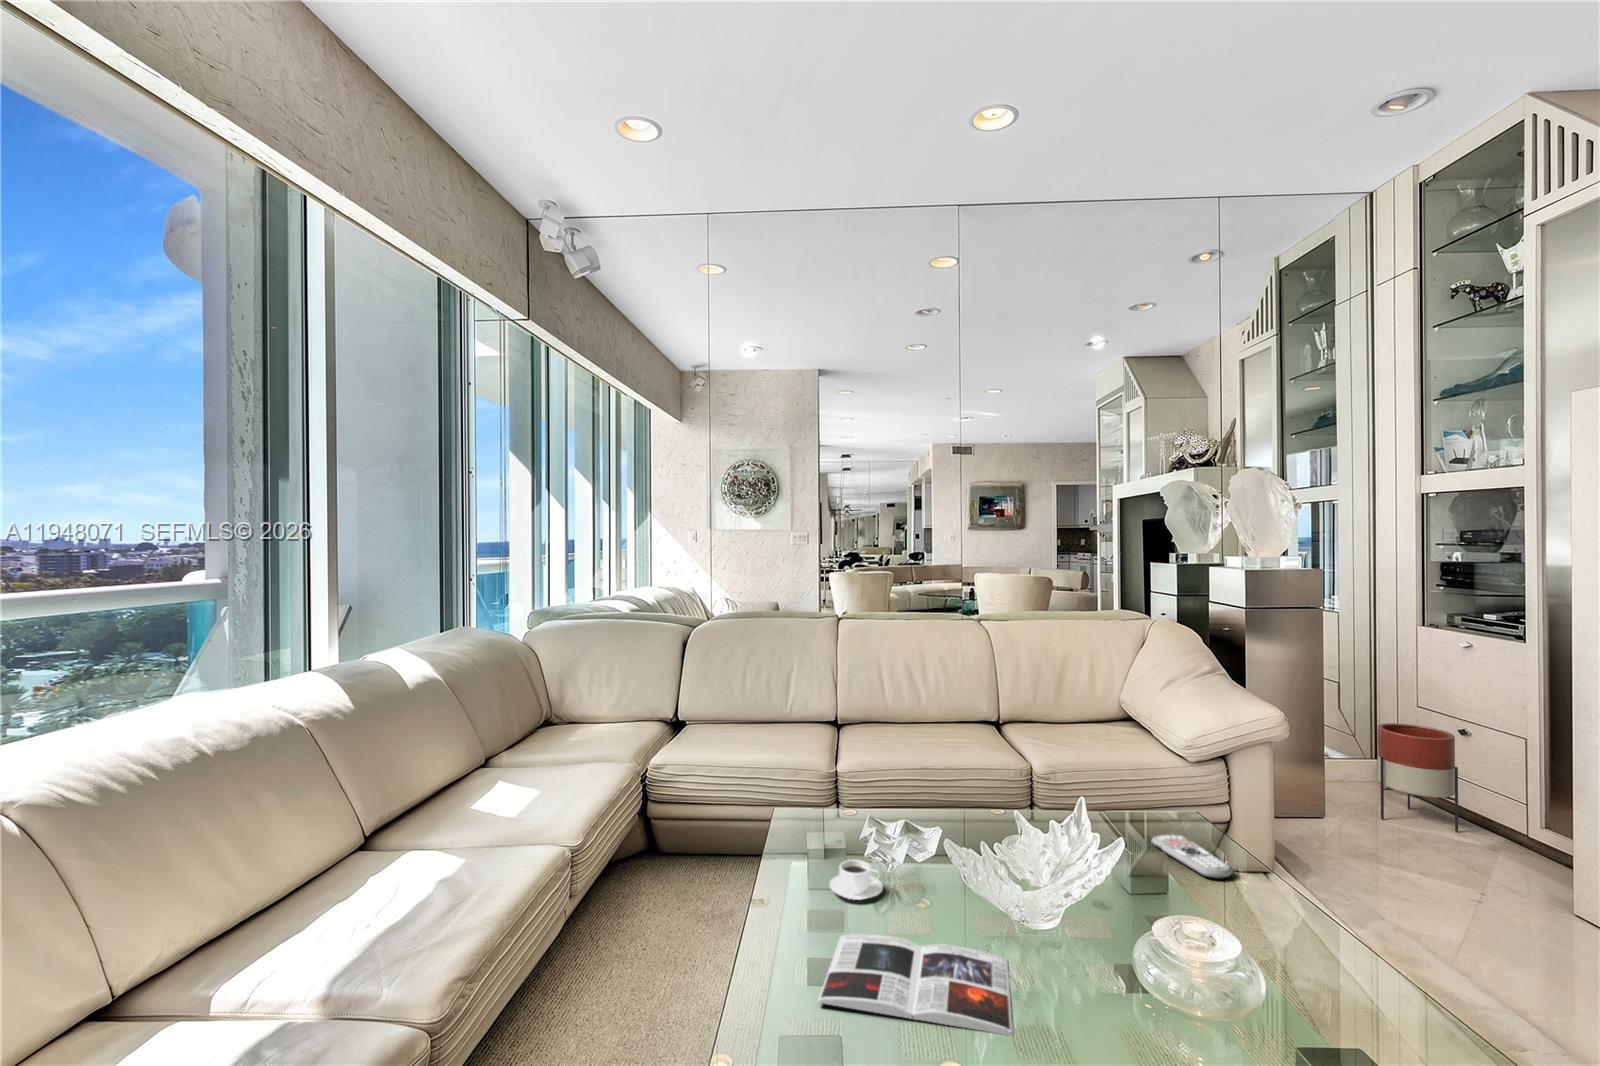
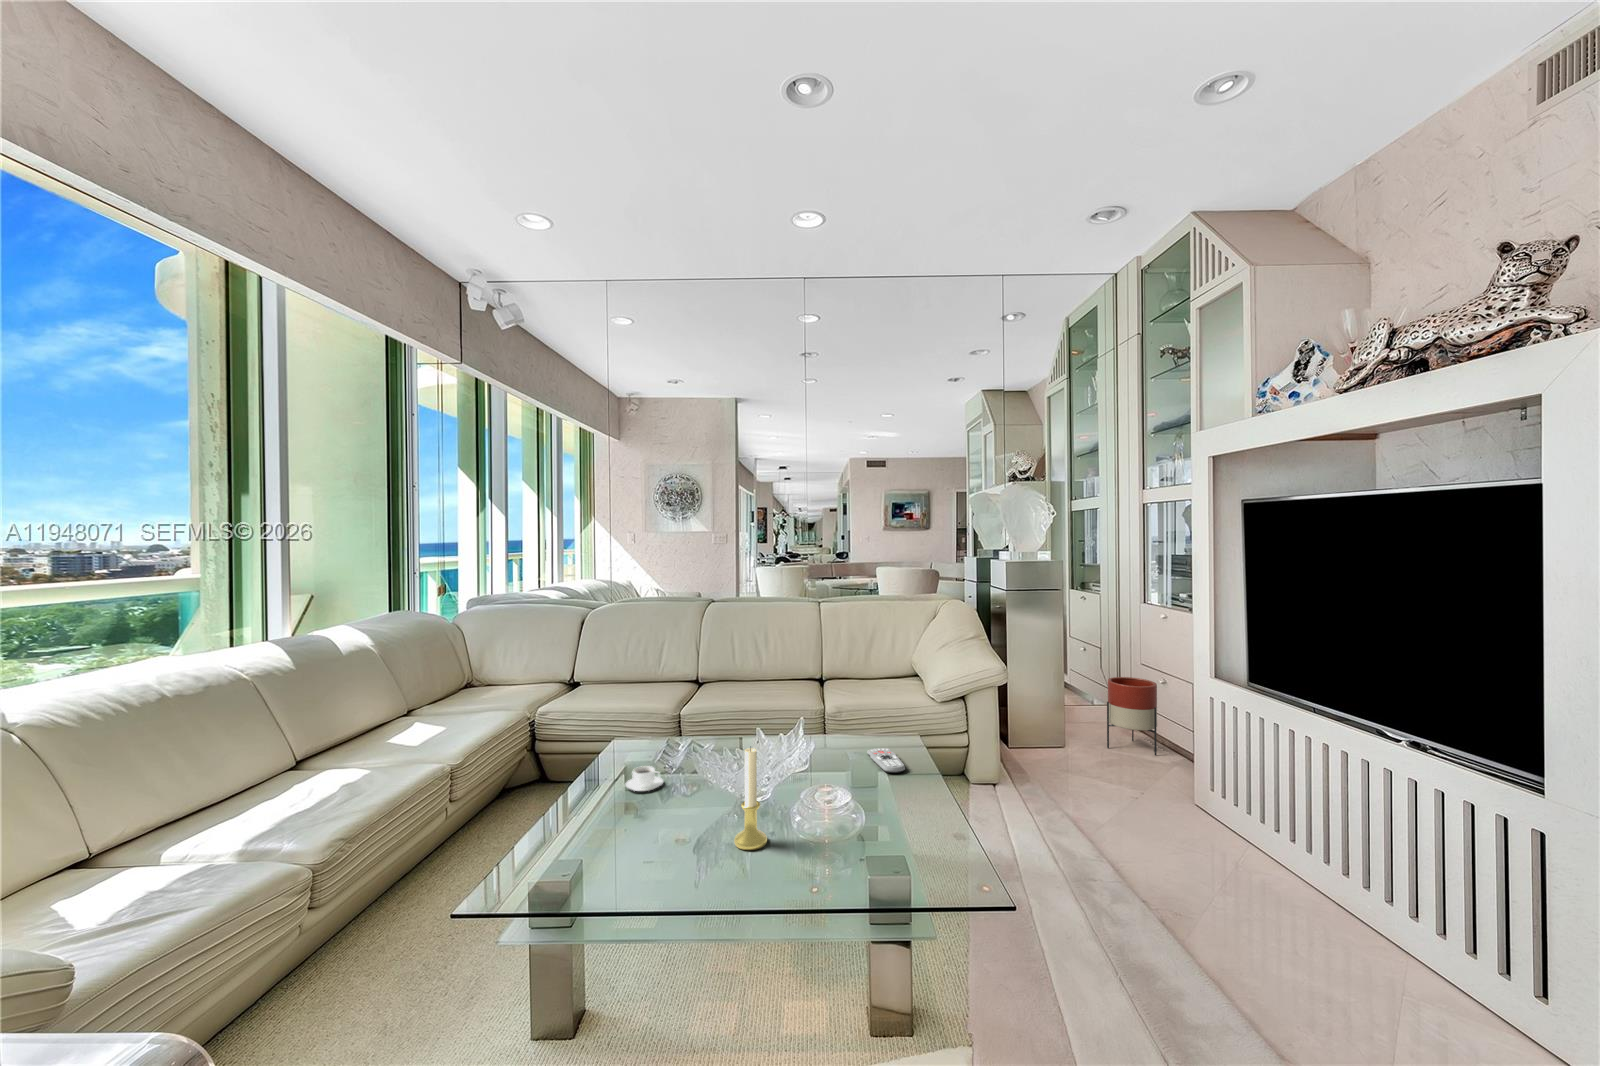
candle holder: none [1064,857,1120,1026] -> present [734,748,767,850]
magazine: present [818,935,1014,1035] -> none [577,809,719,857]

